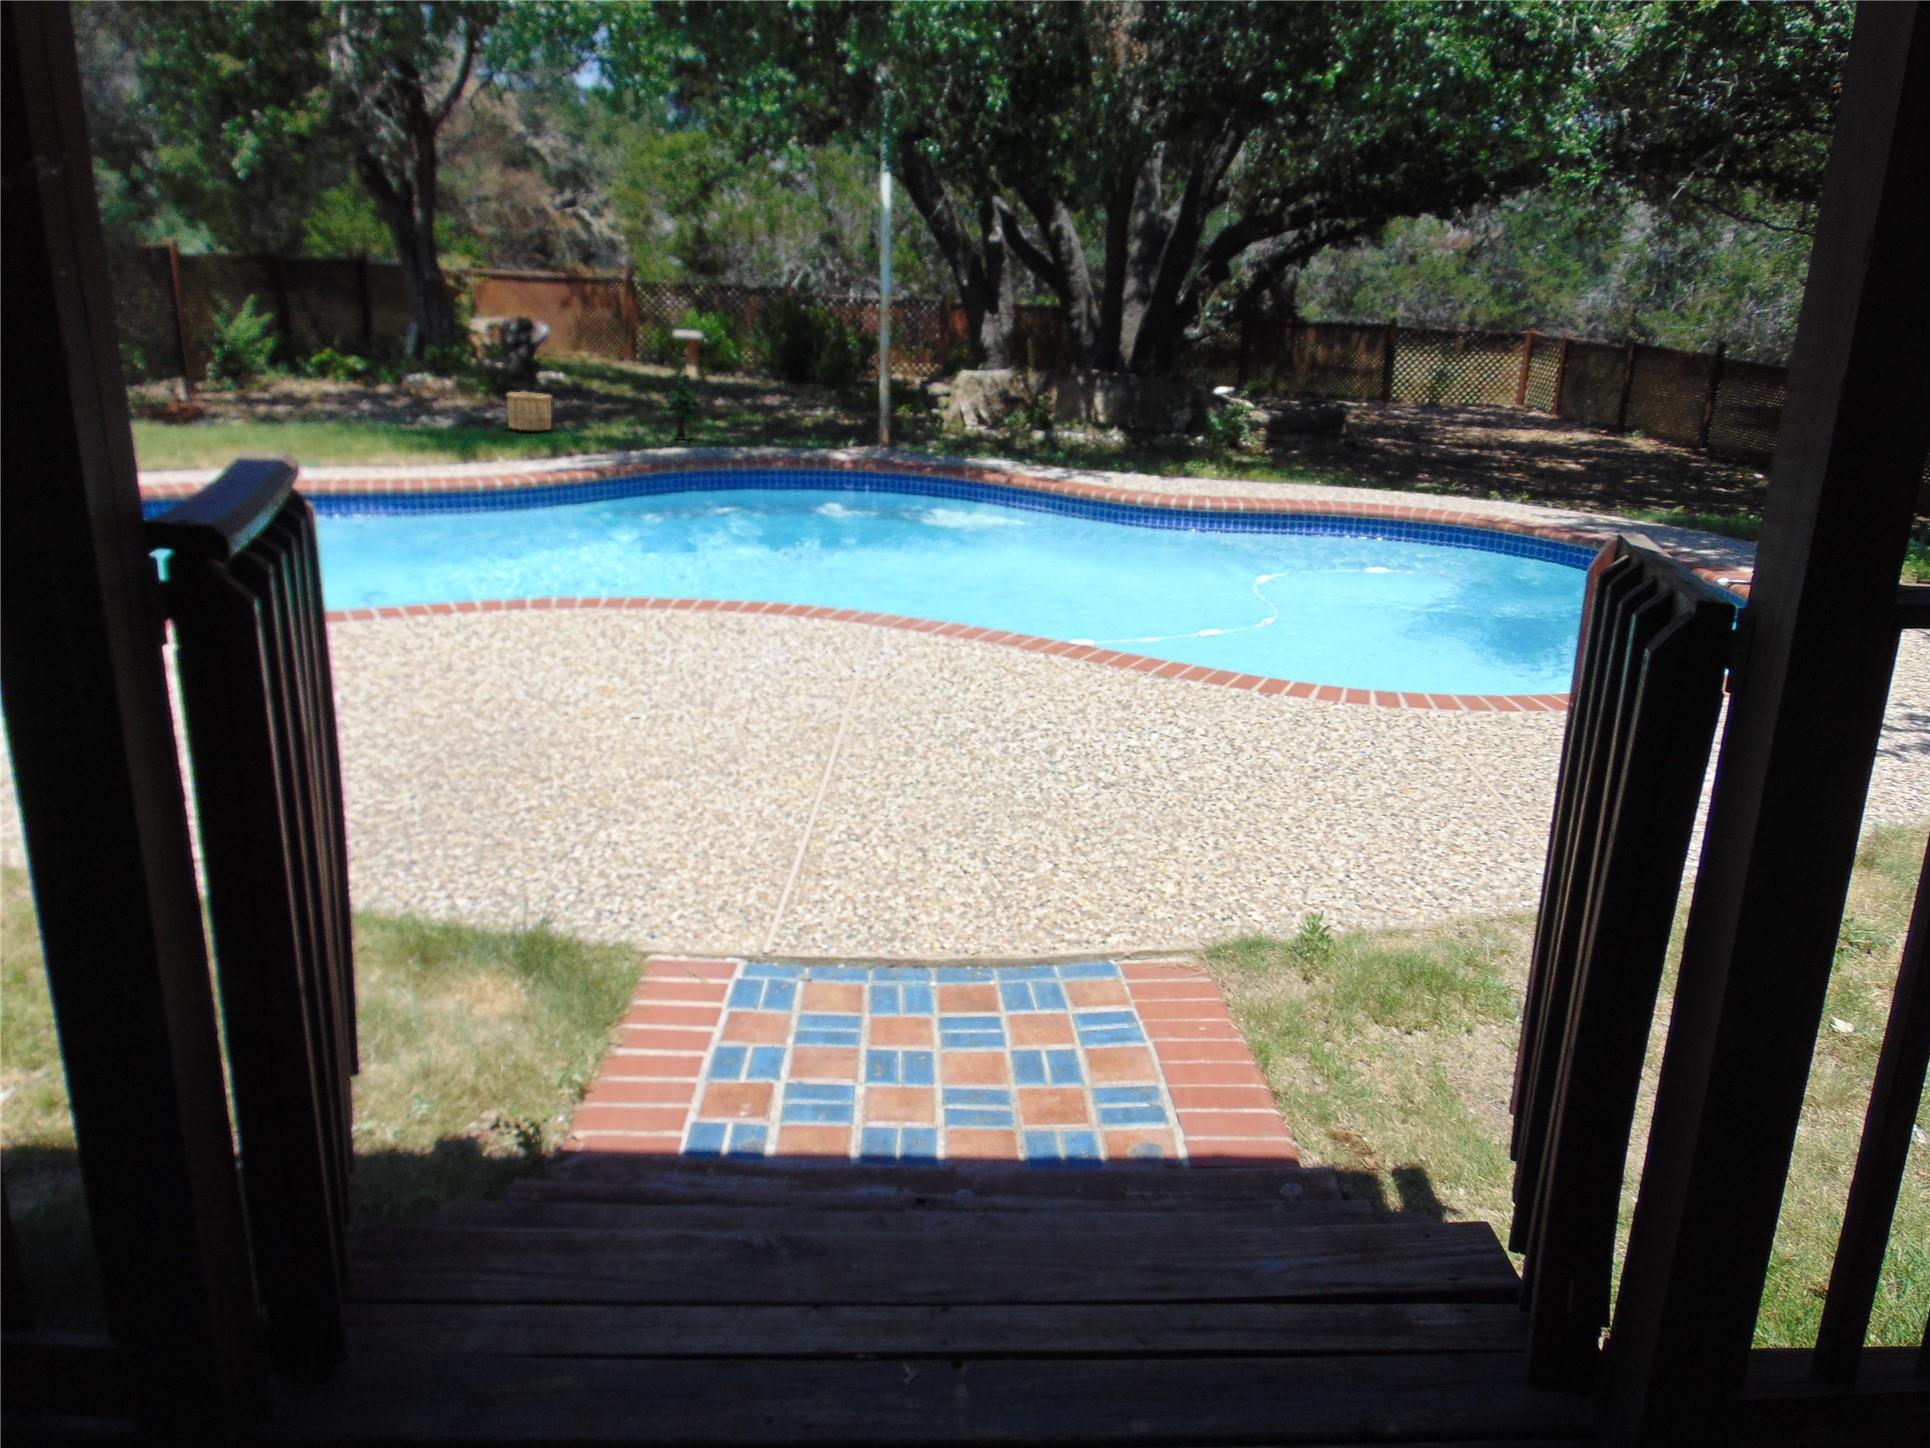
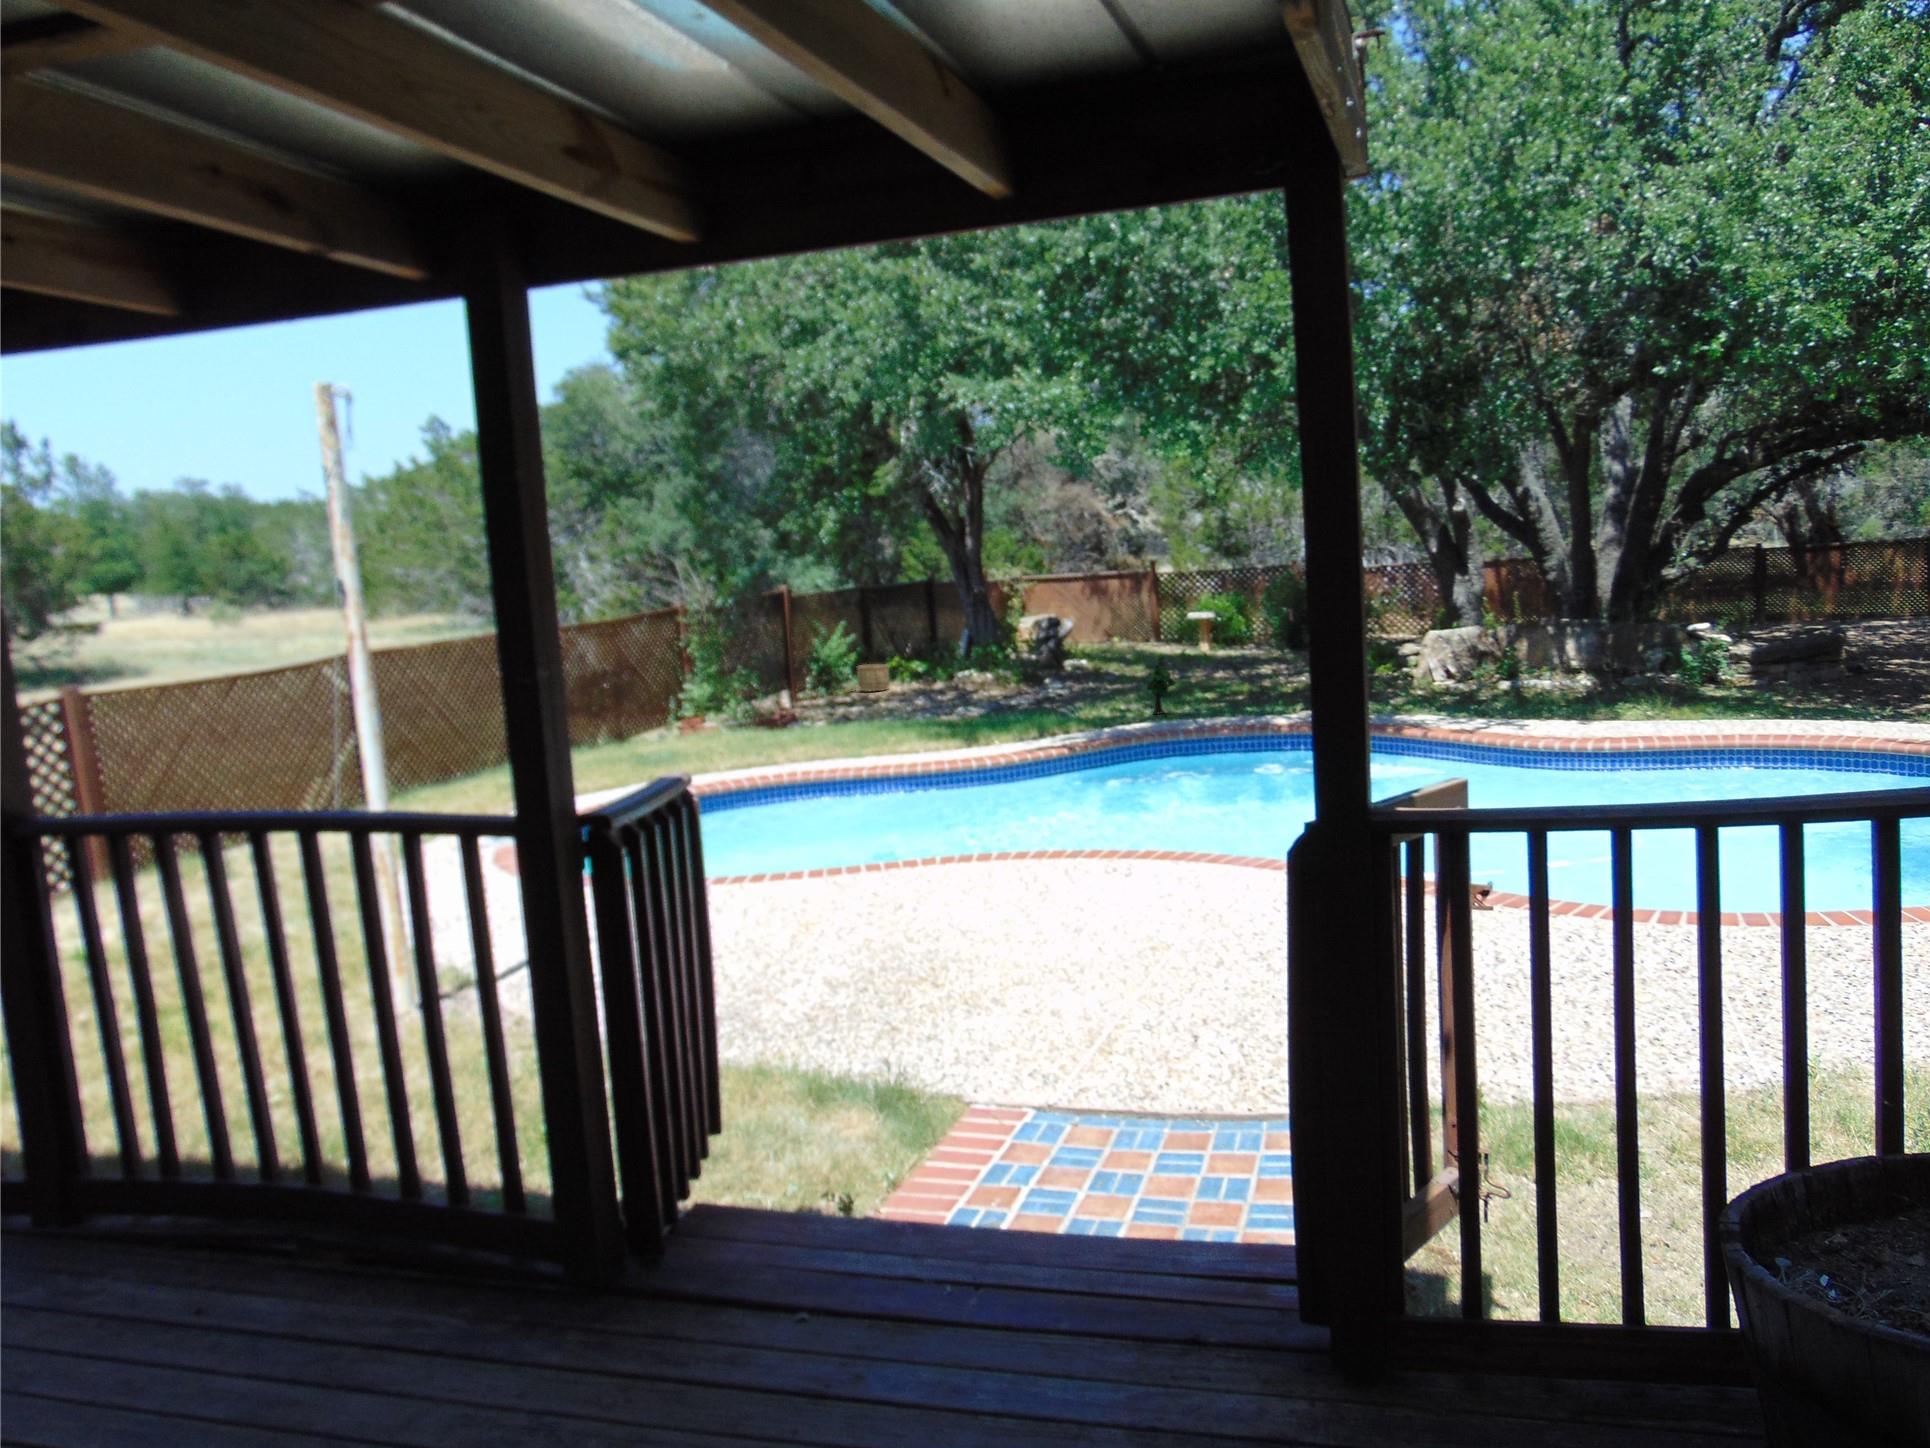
wooden bucket: present [506,392,551,431] -> present [857,664,889,692]

